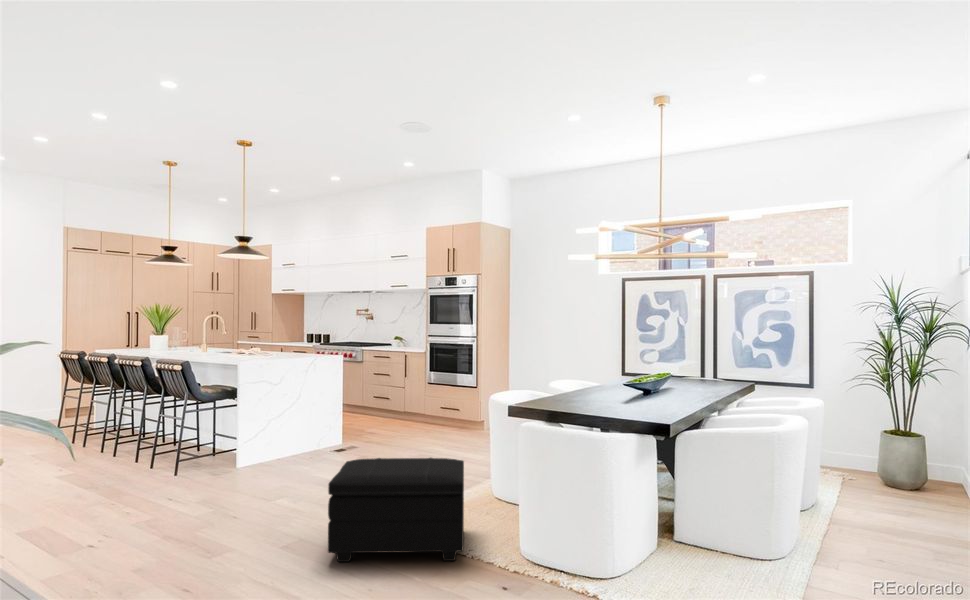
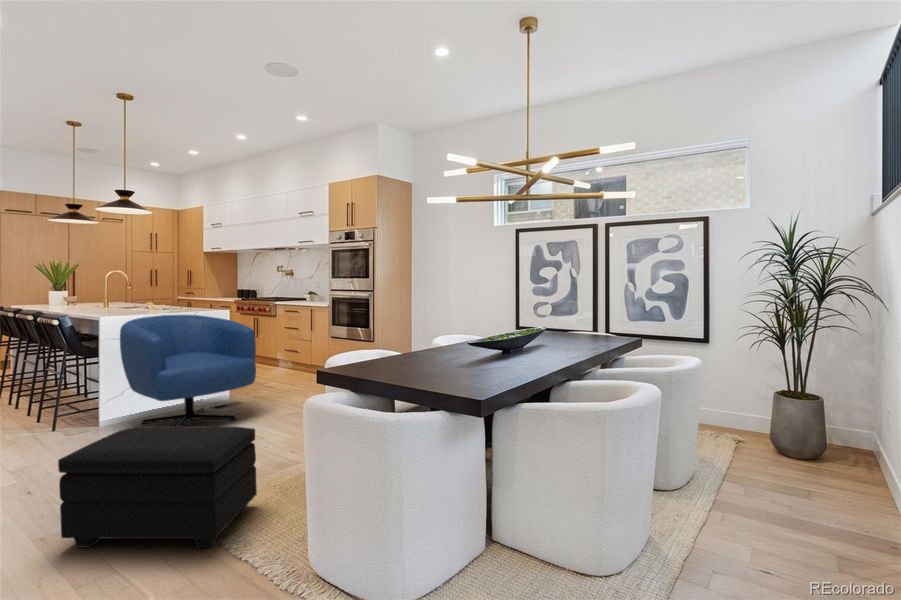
armchair: none [267,359,389,475] -> present [120,315,256,426]

